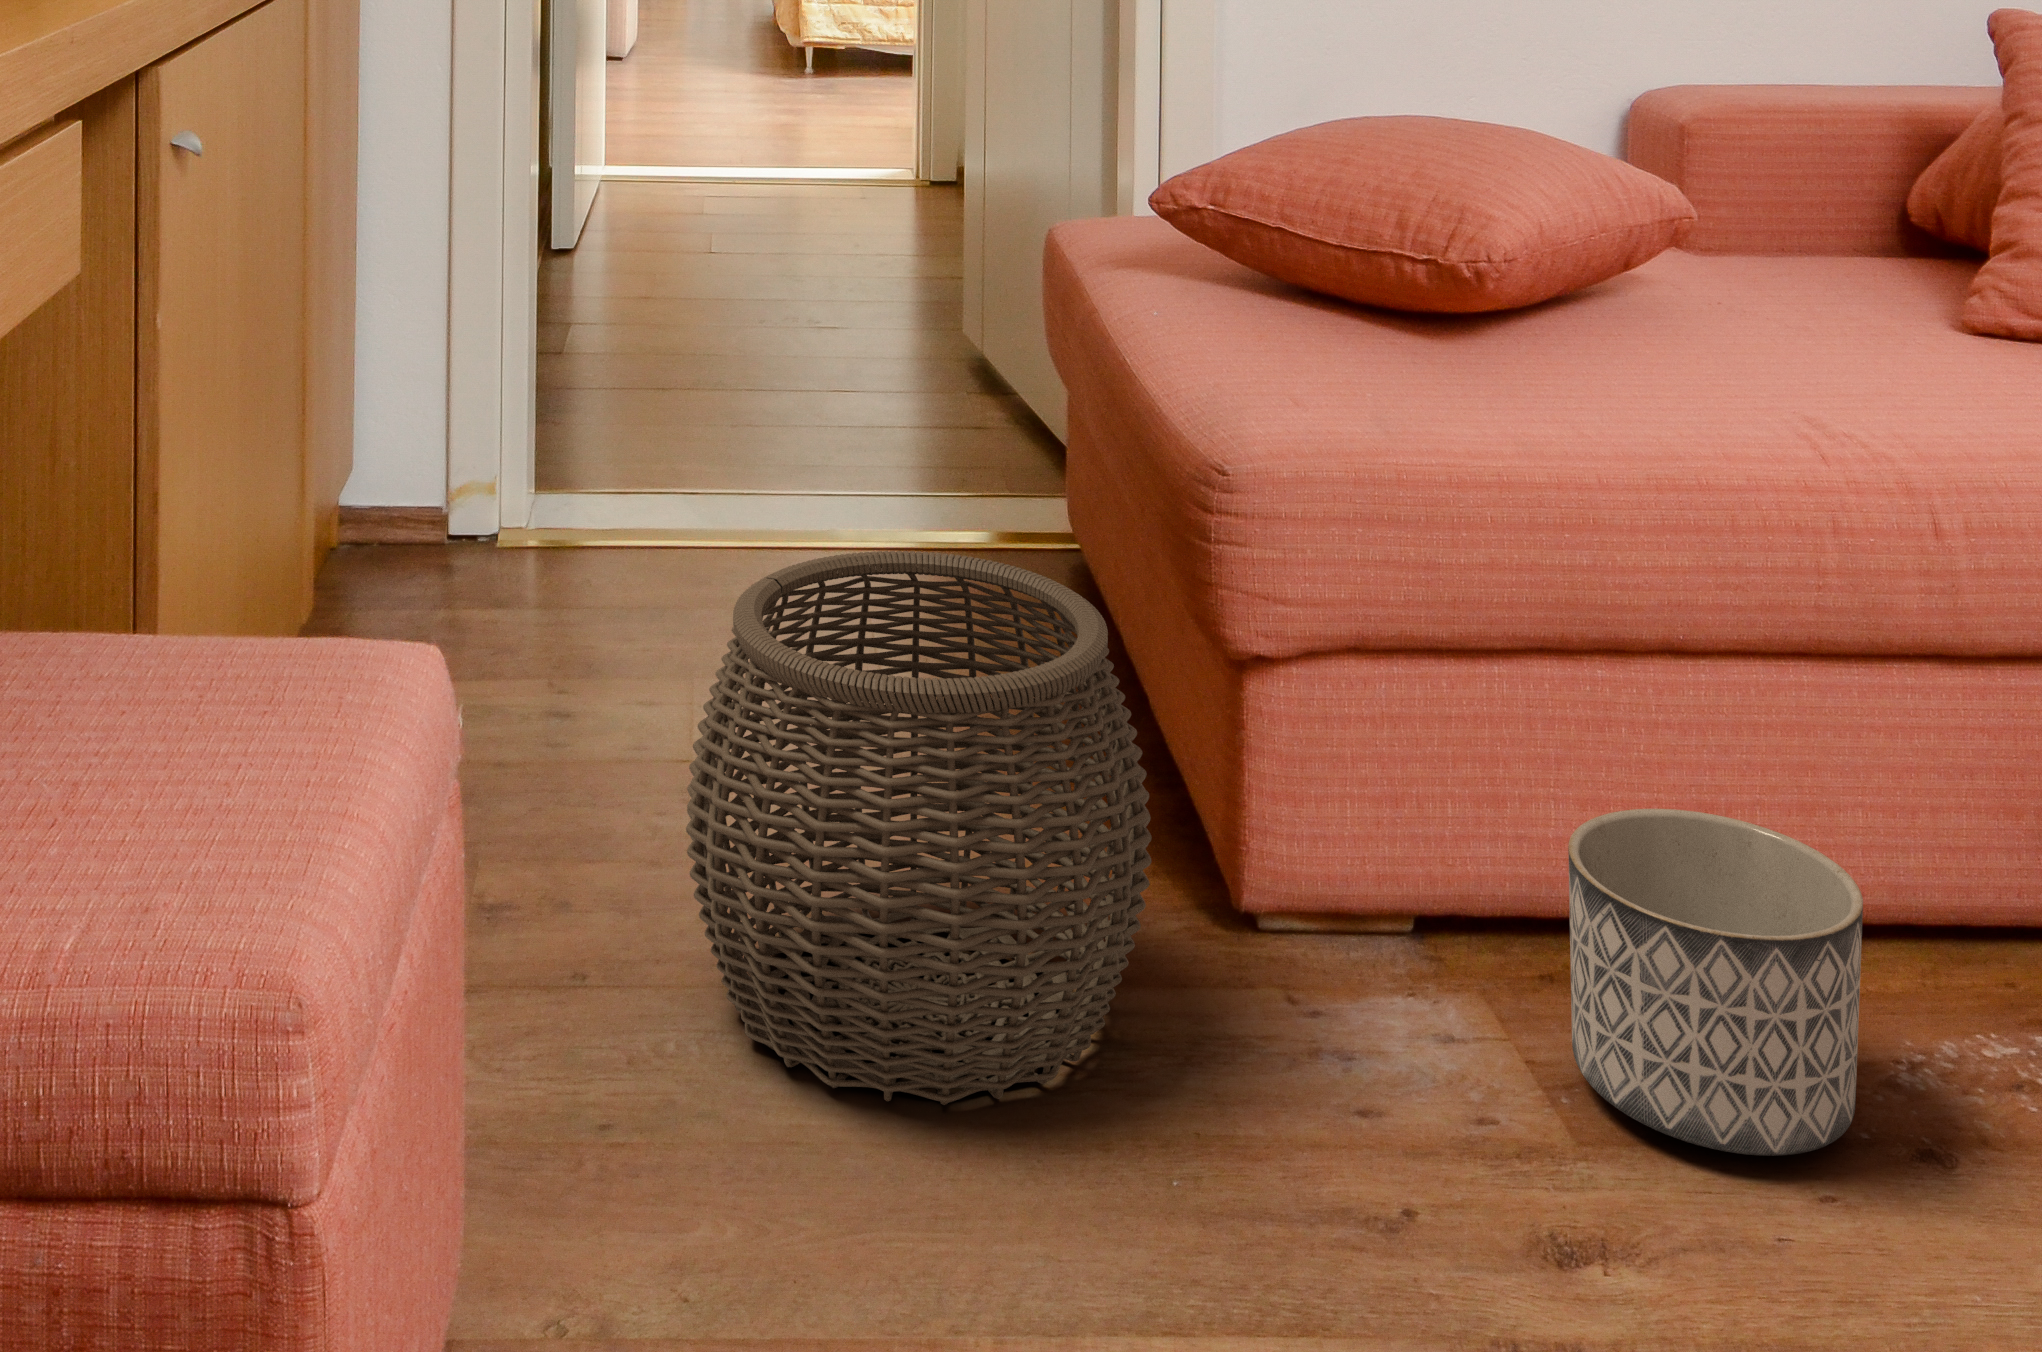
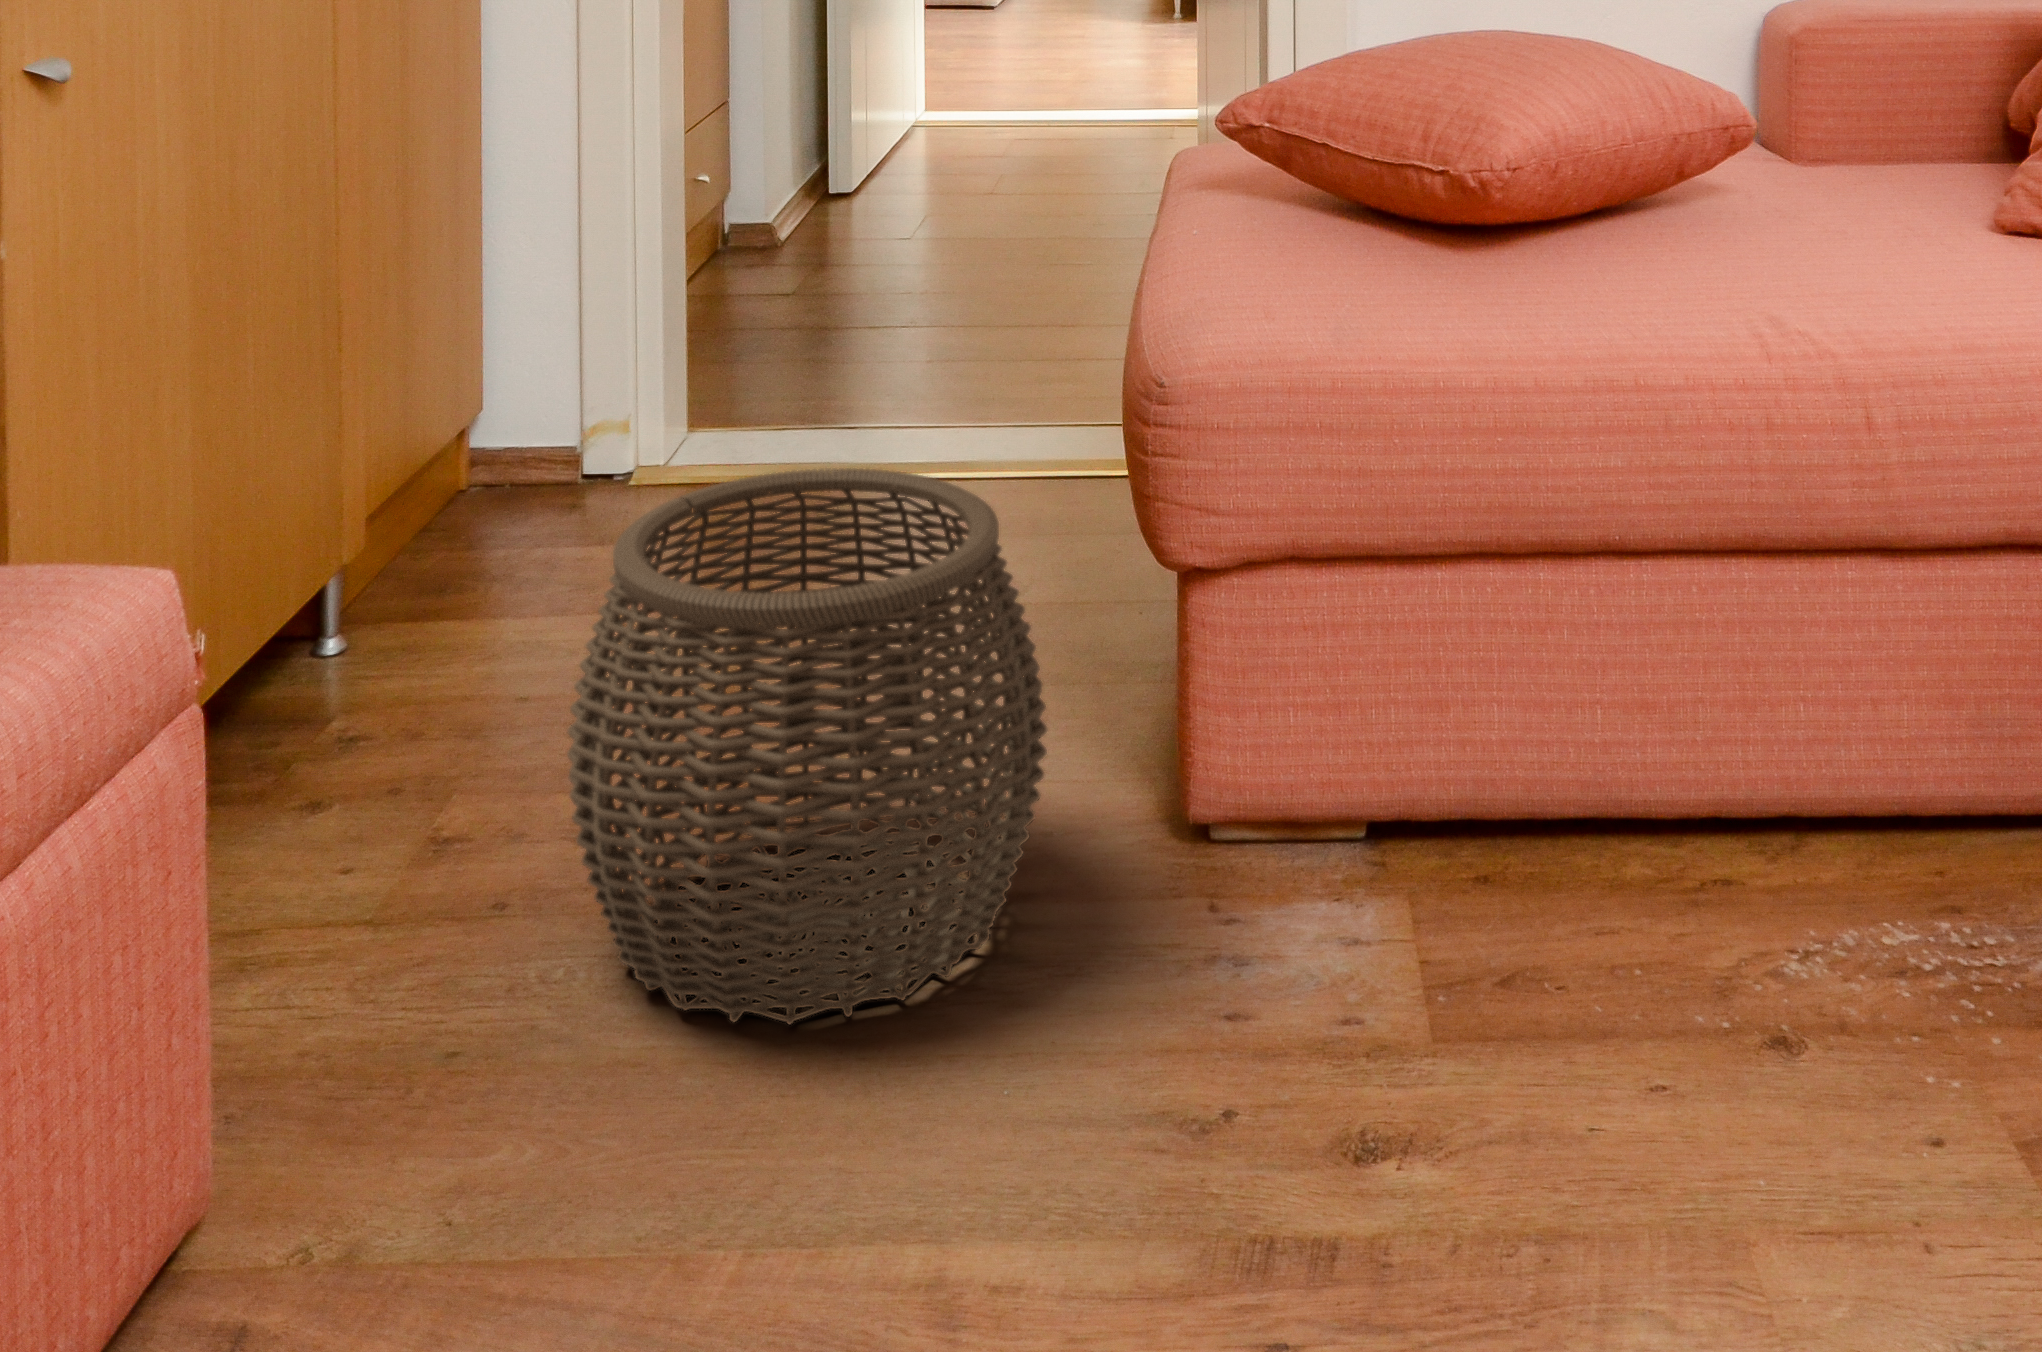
planter: present [1568,809,1863,1156] -> none [1438,708,1715,1053]

